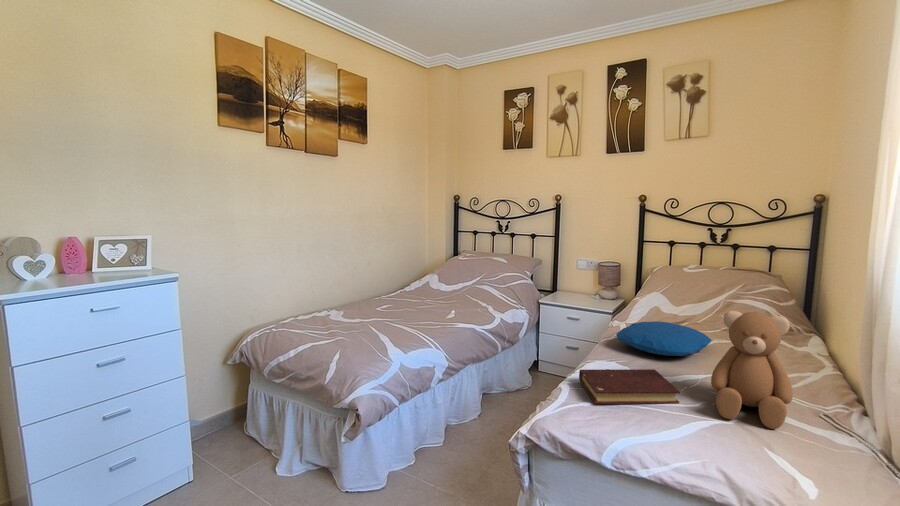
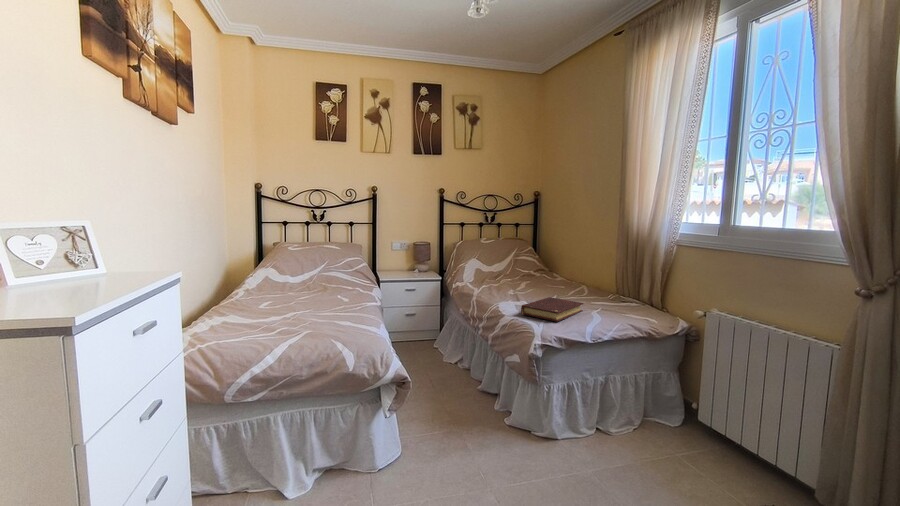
teddy bear: present [711,311,793,429] -> none [590,248,637,311]
pillow: present [616,321,712,356] -> none [489,274,545,292]

